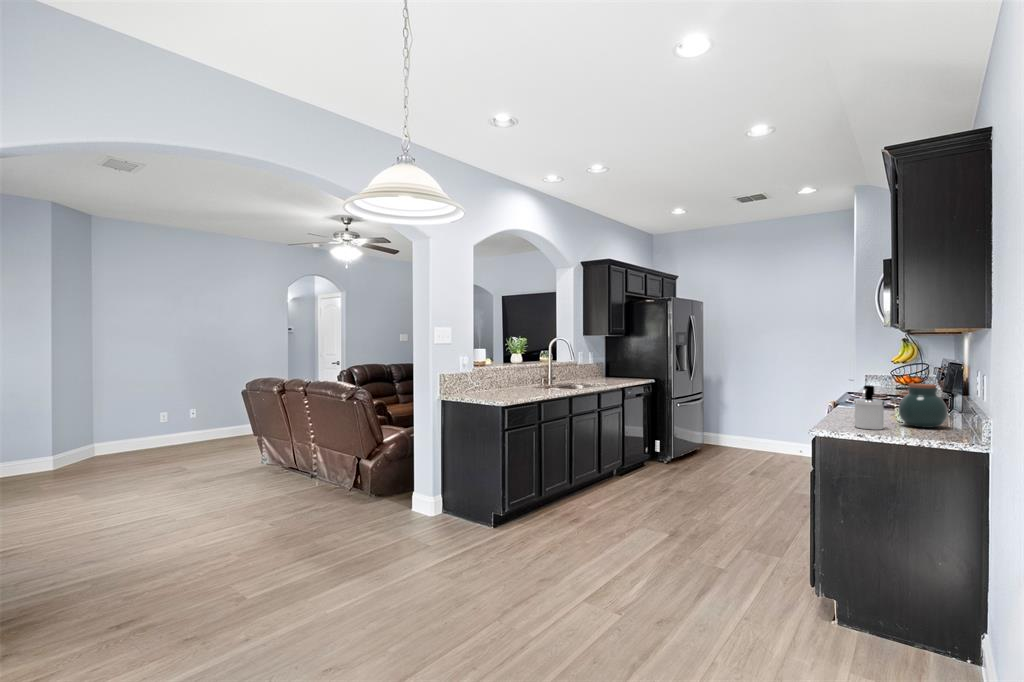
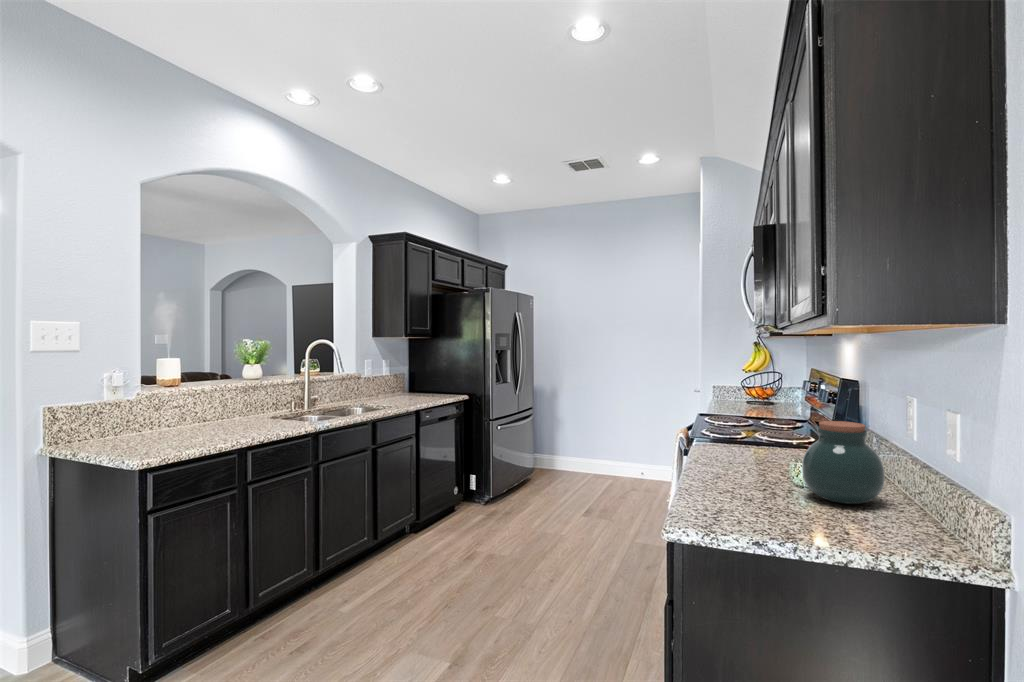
soap dispenser: present [854,385,885,430] -> none [734,429,788,517]

